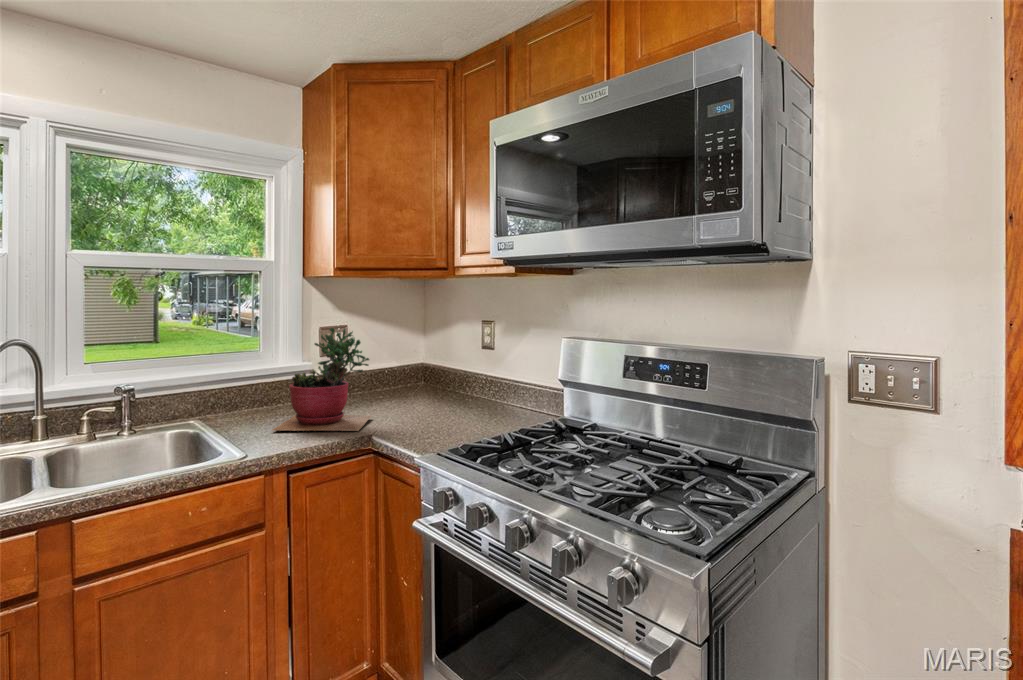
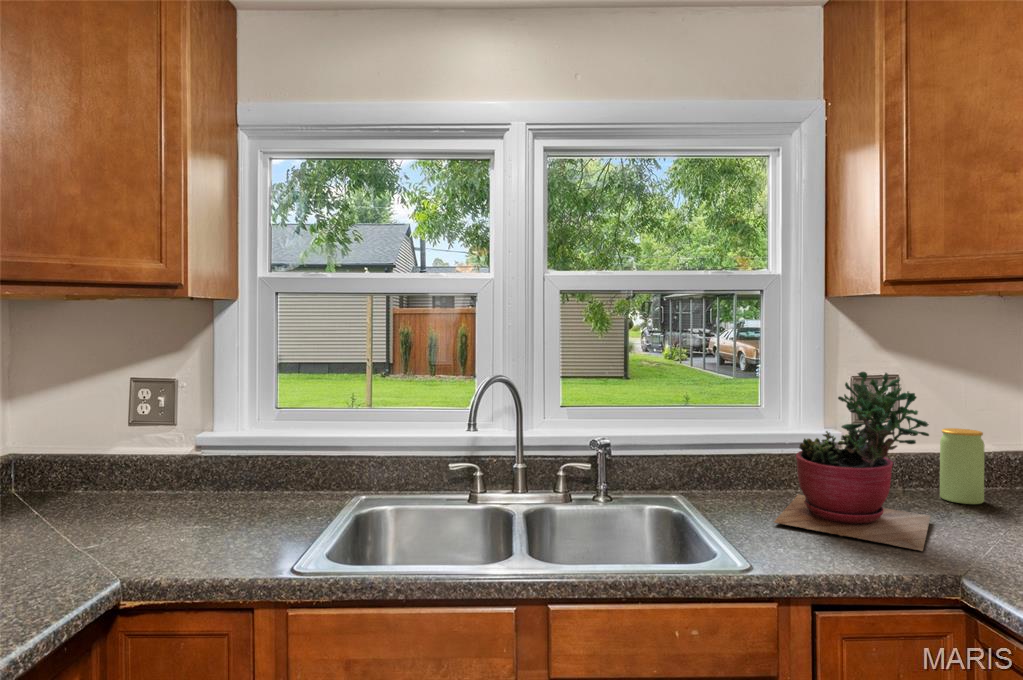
jar: none [385,366,407,409] -> present [940,428,984,504]

